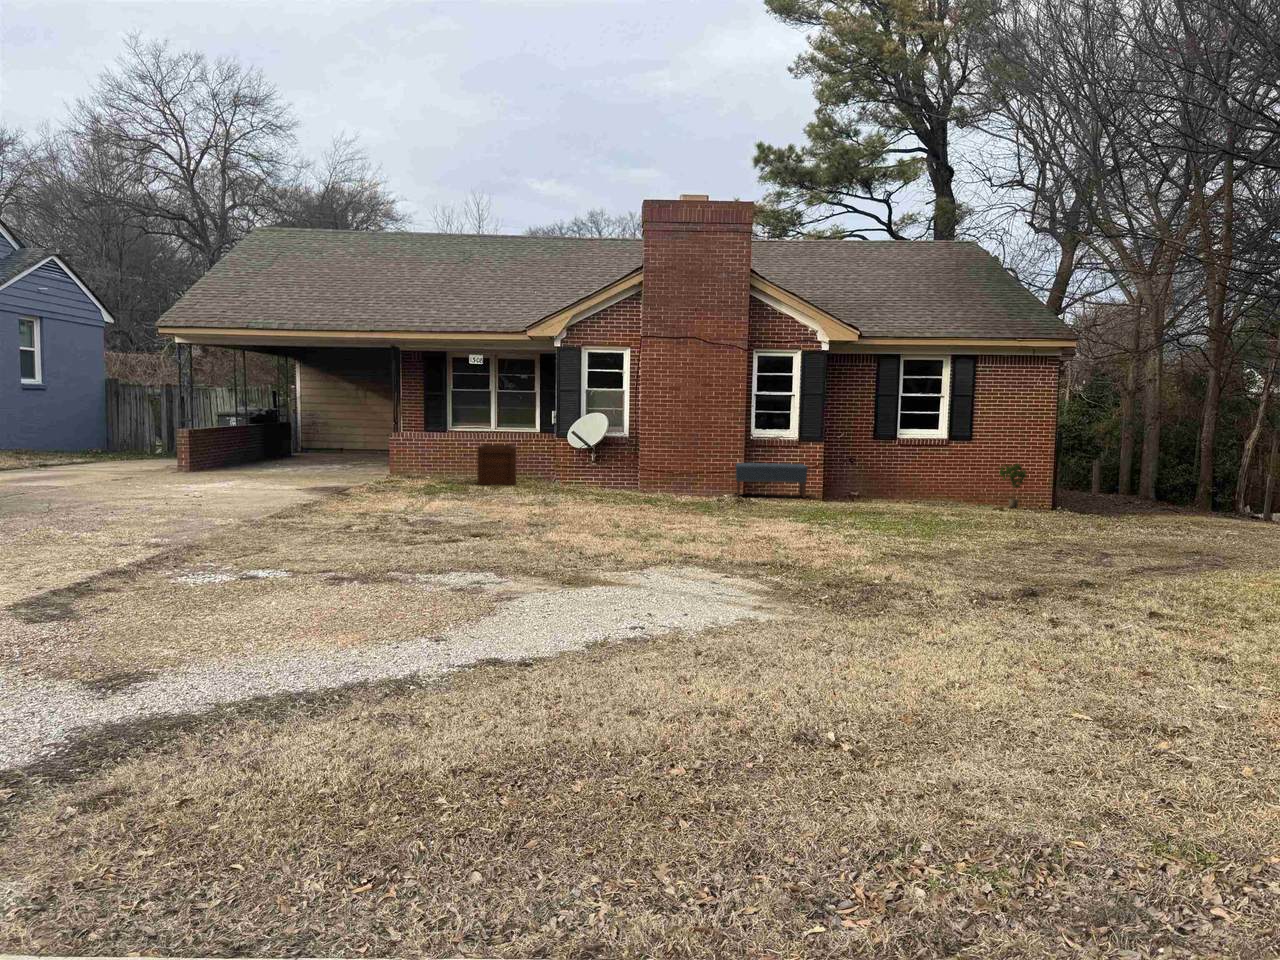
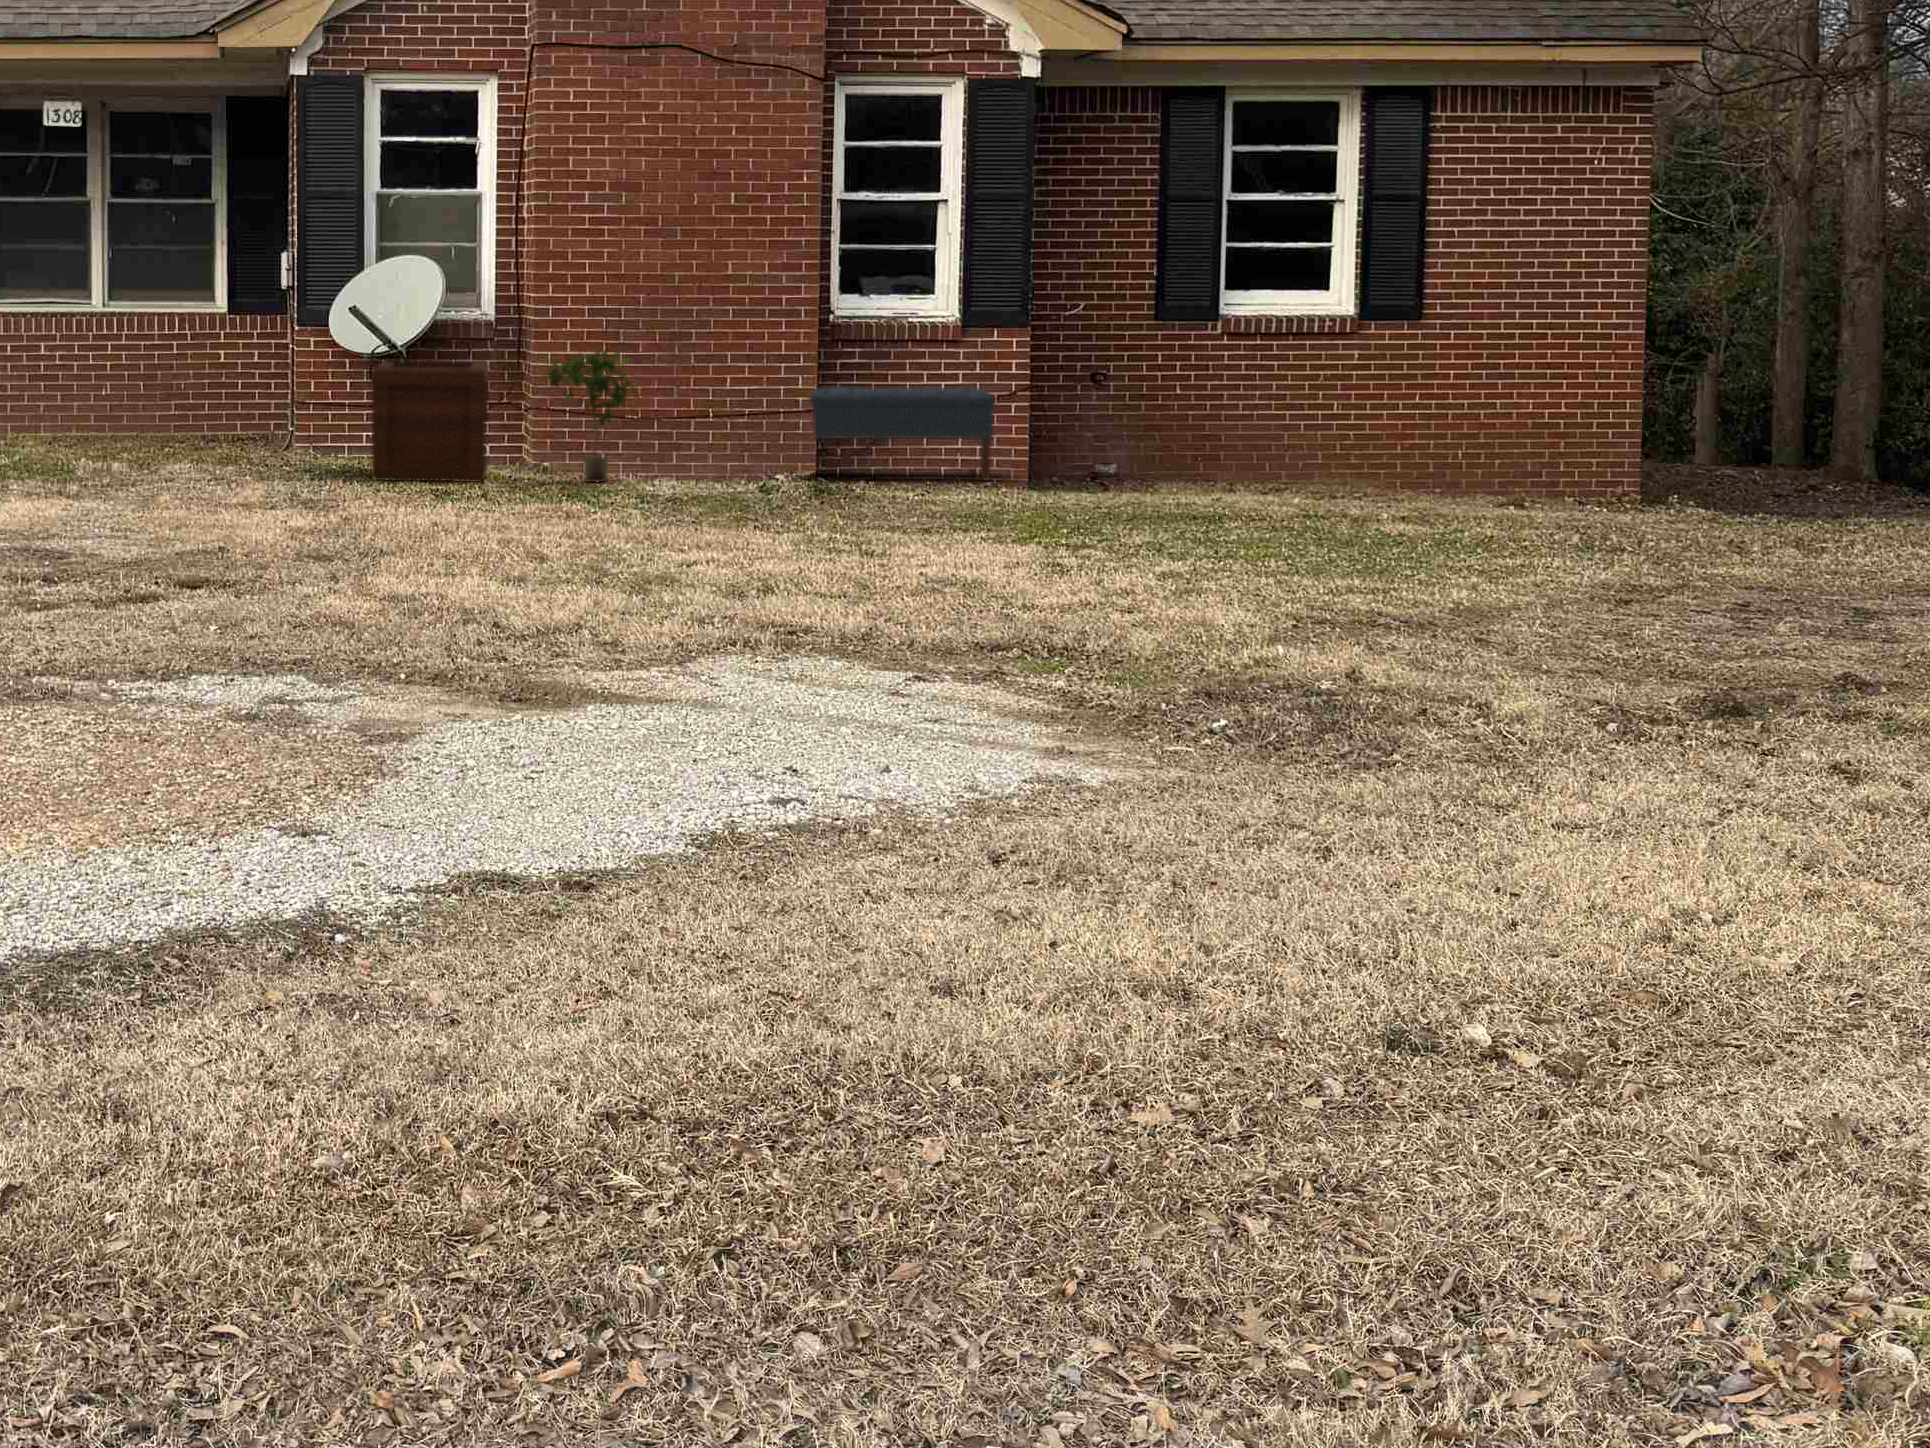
wooden crate: present [477,445,516,485] -> present [372,361,489,482]
potted plant: present [999,463,1027,508] -> present [540,351,641,482]

